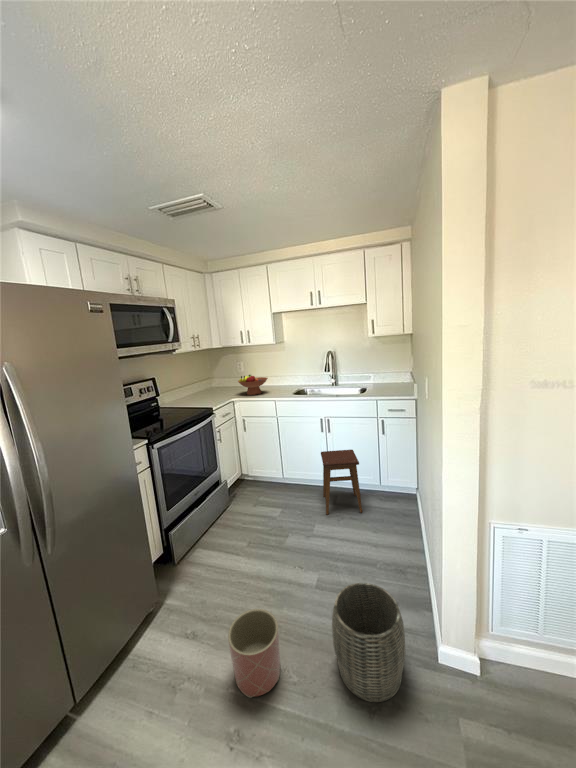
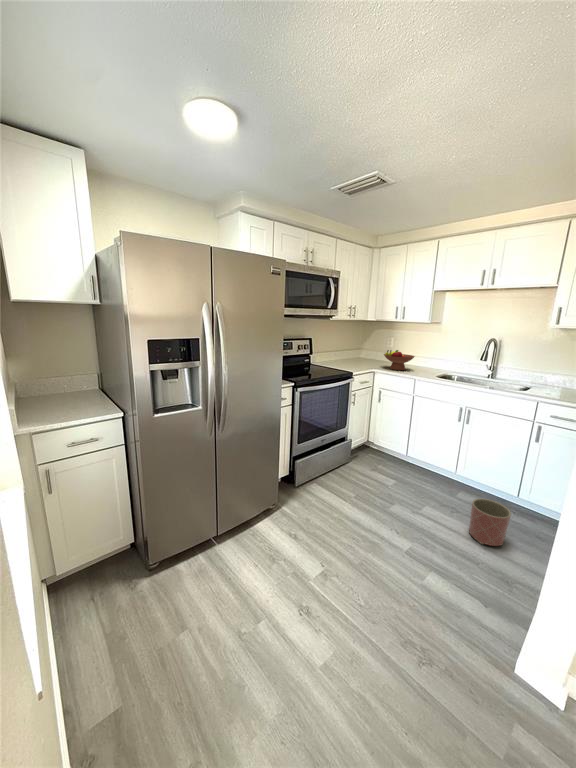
stool: present [321,450,362,514] -> none [441,441,493,514]
woven basket: present [332,583,405,702] -> none [401,554,476,661]
planter: present [228,609,280,698] -> present [469,498,511,546]

